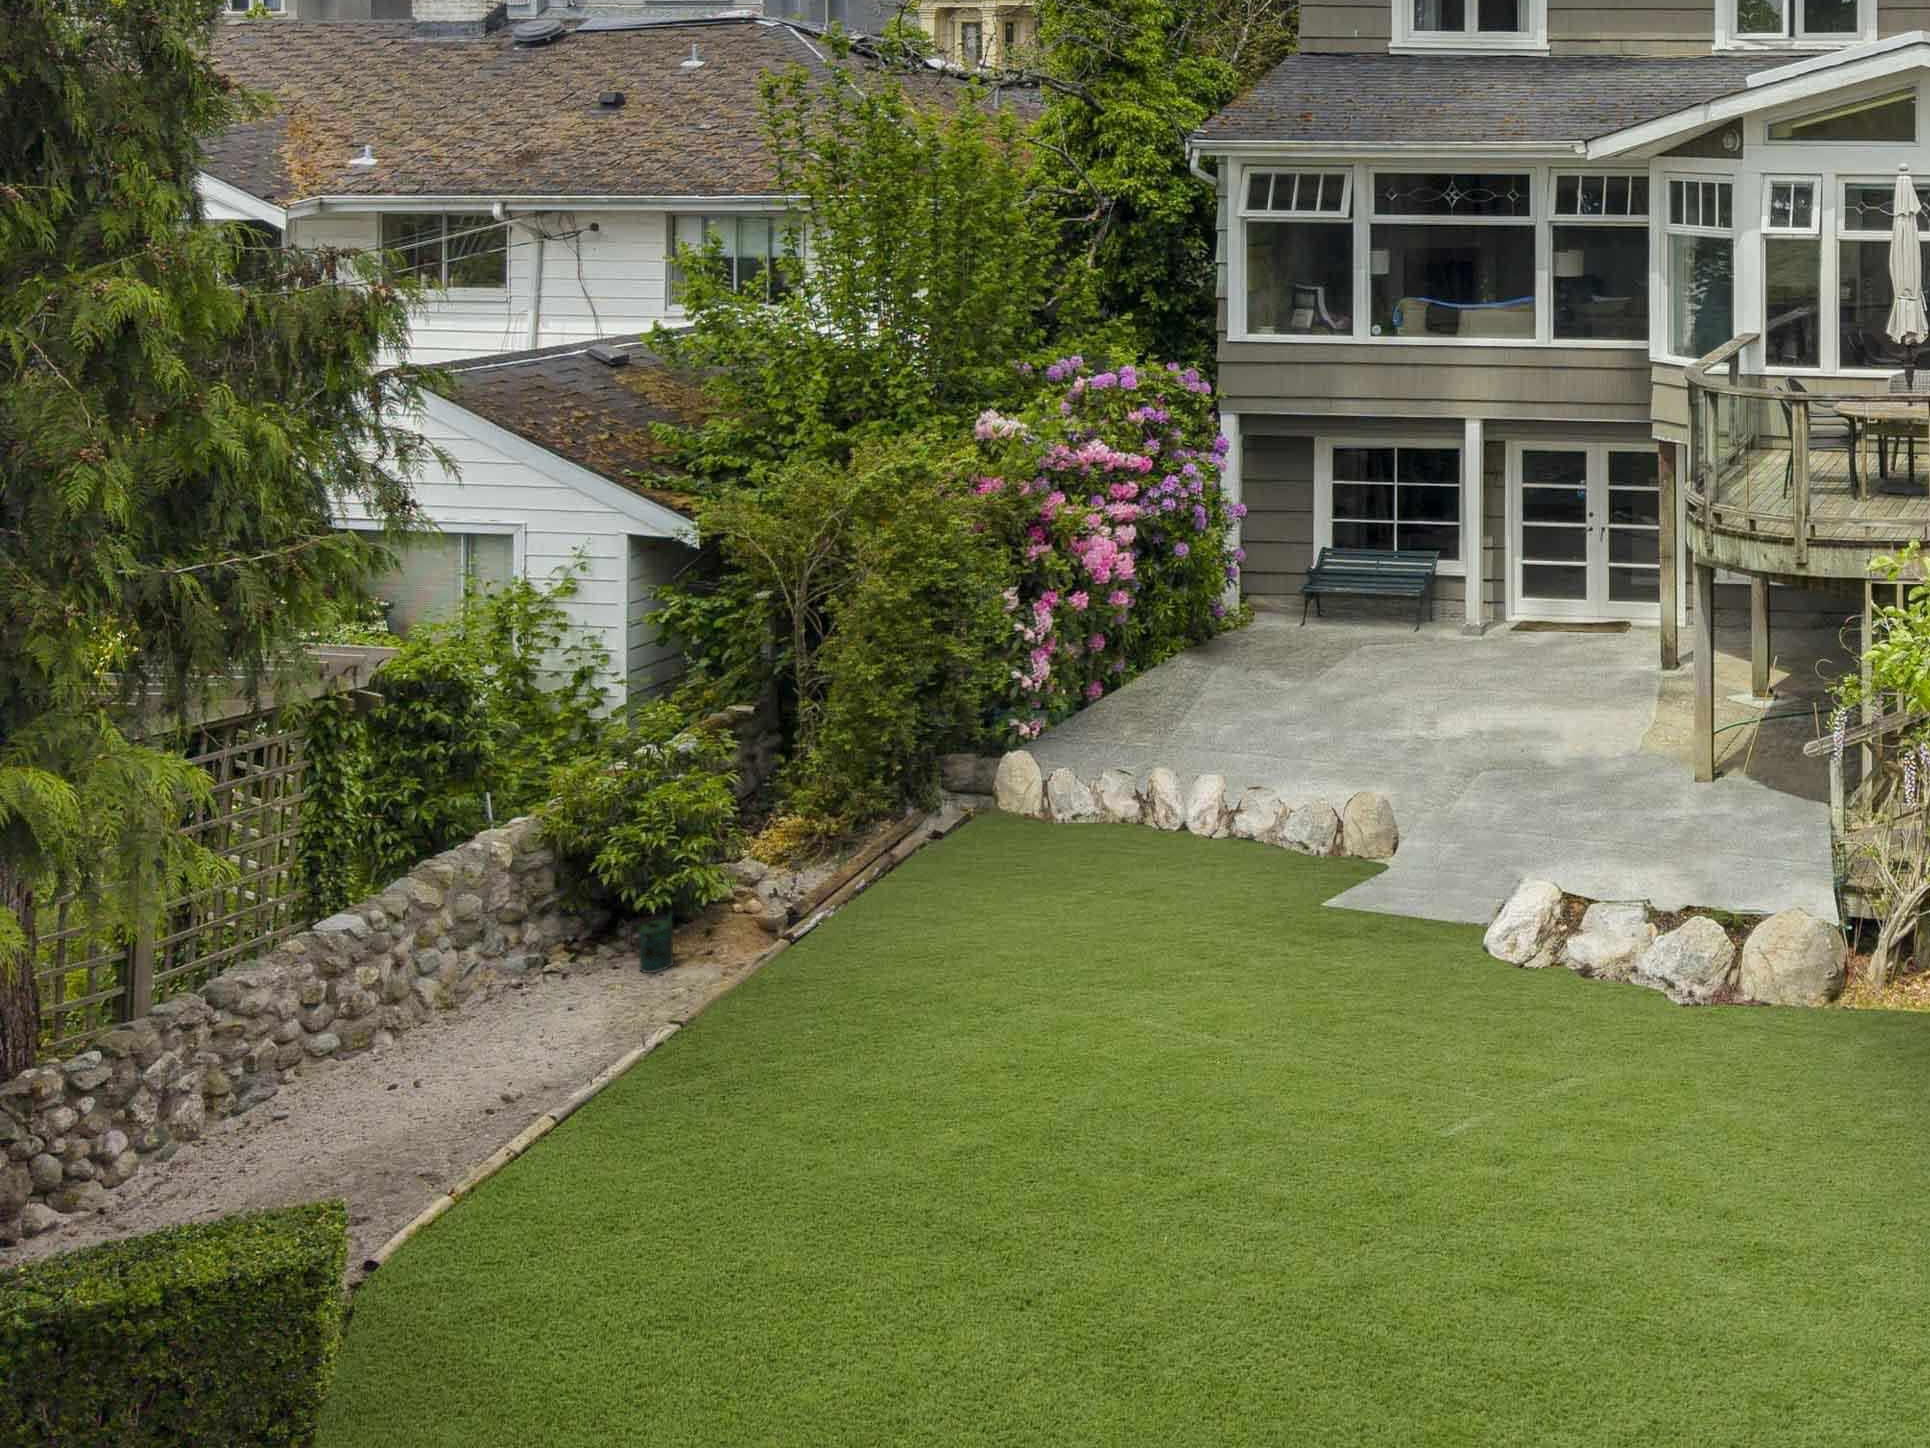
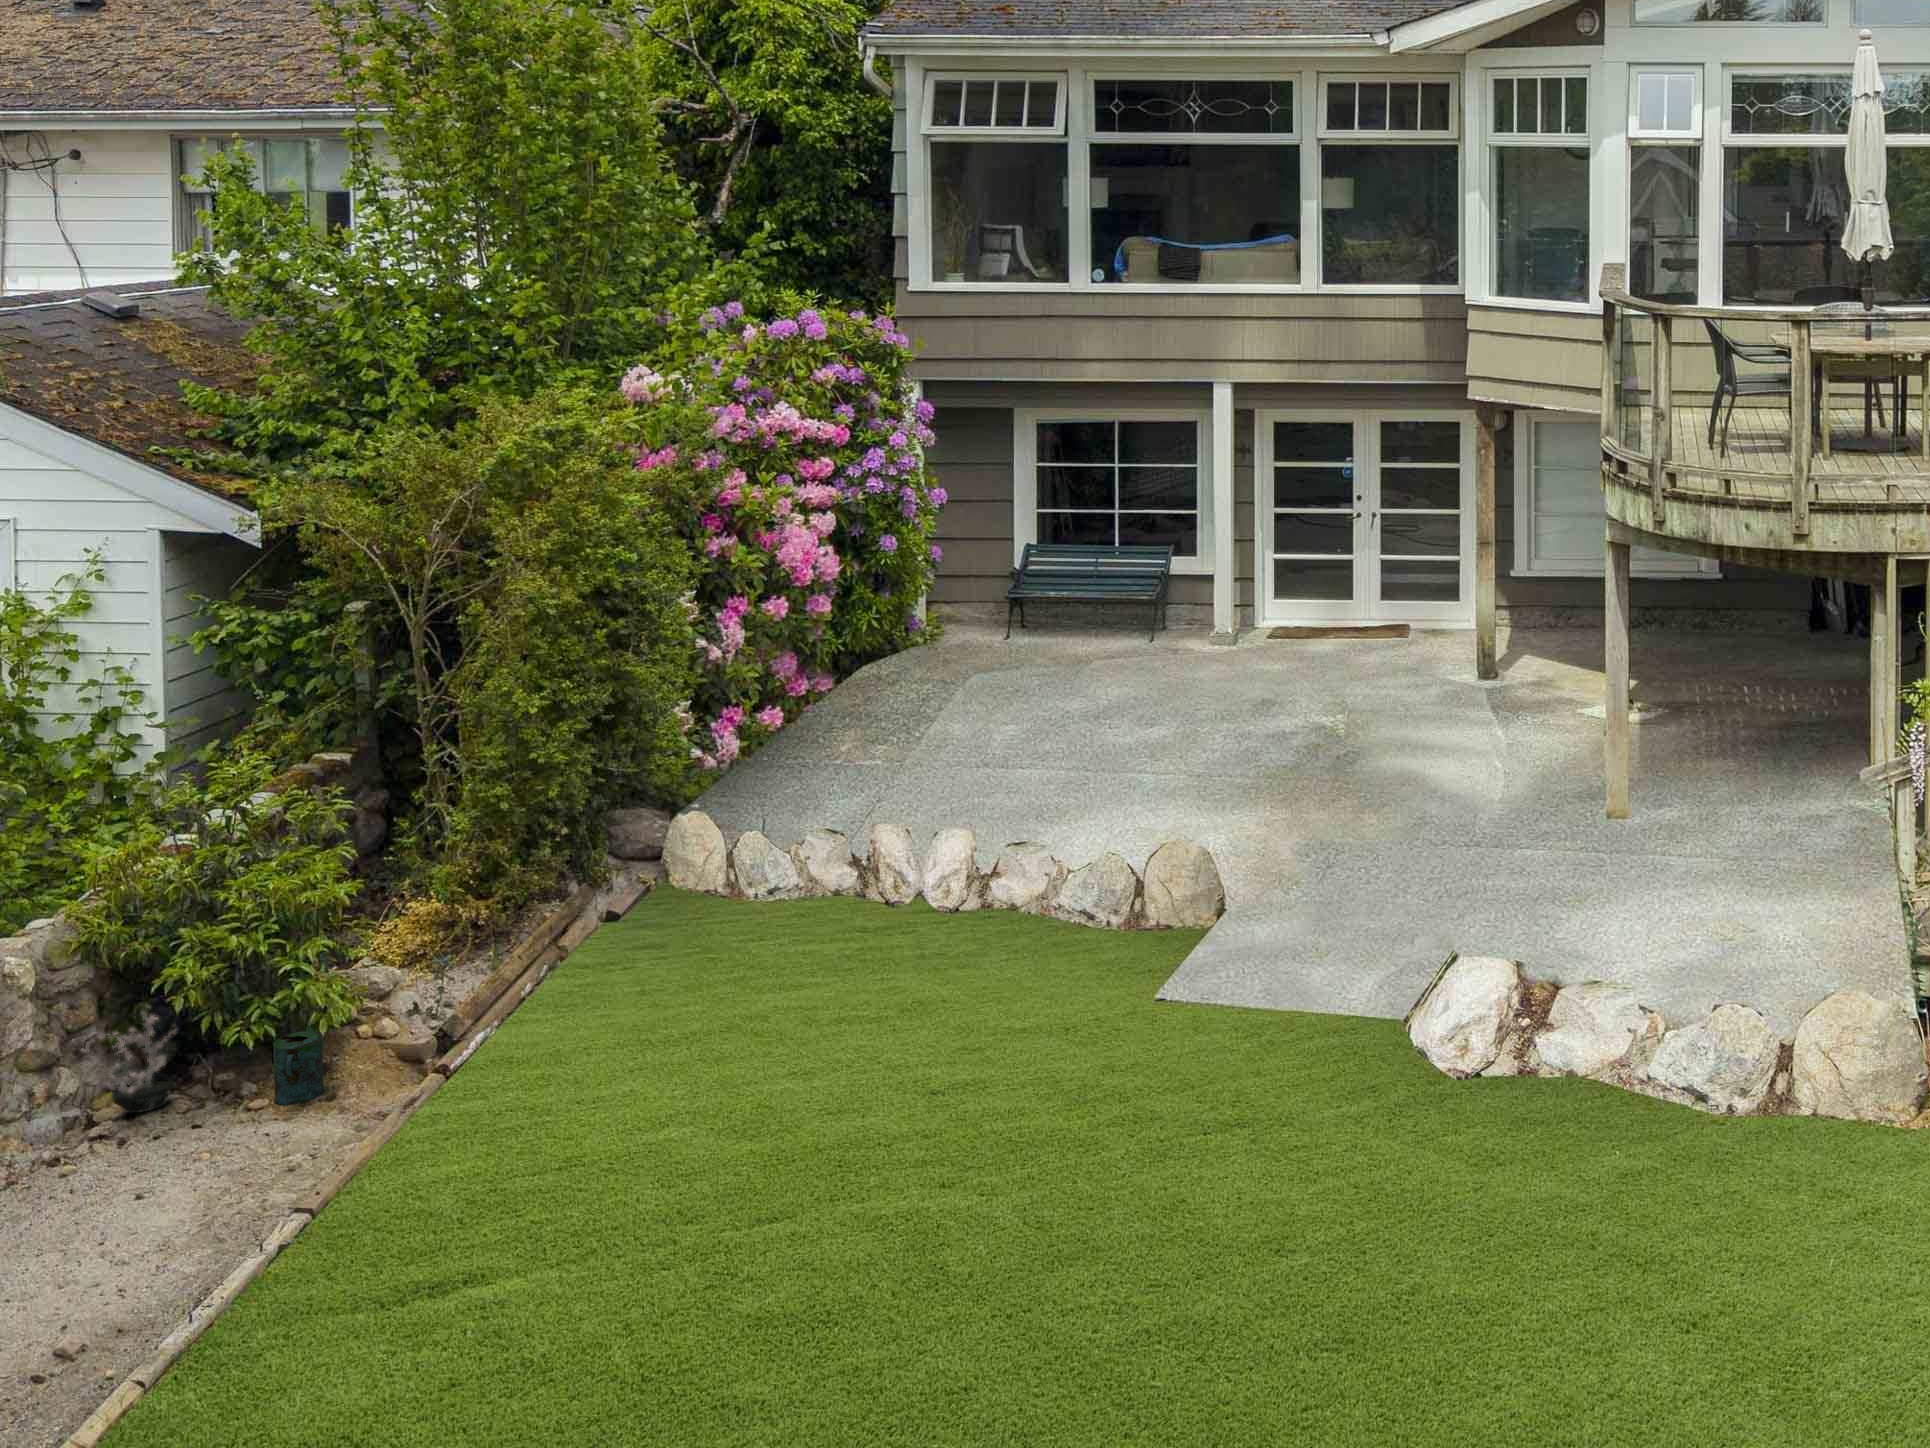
potted plant: none [514,886,588,967] -> present [82,1013,176,1113]

